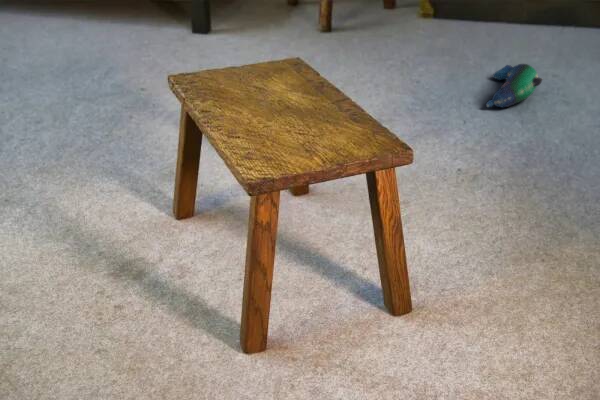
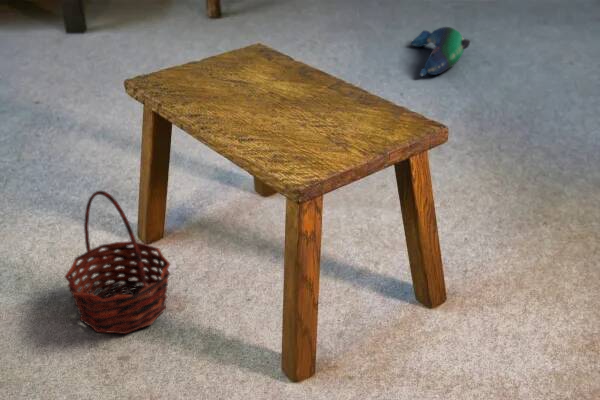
basket: none [89,165,177,288] -> present [65,191,170,334]

